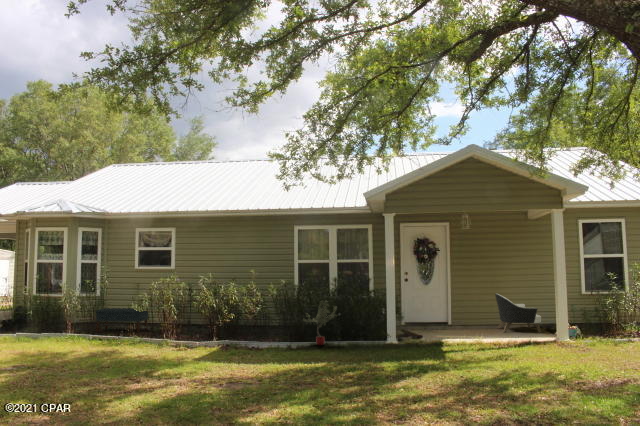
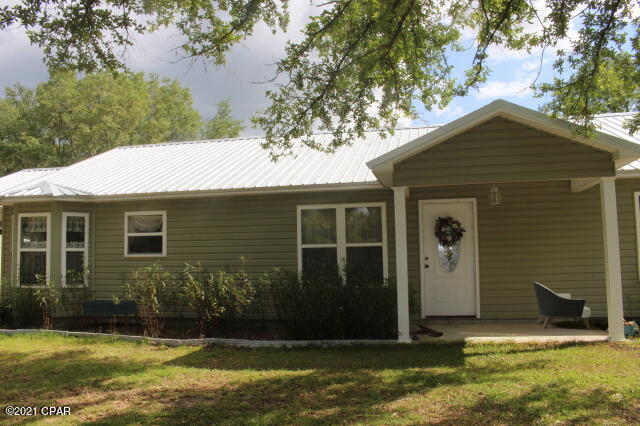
potted tree: present [304,301,337,345] -> none [297,292,338,345]

